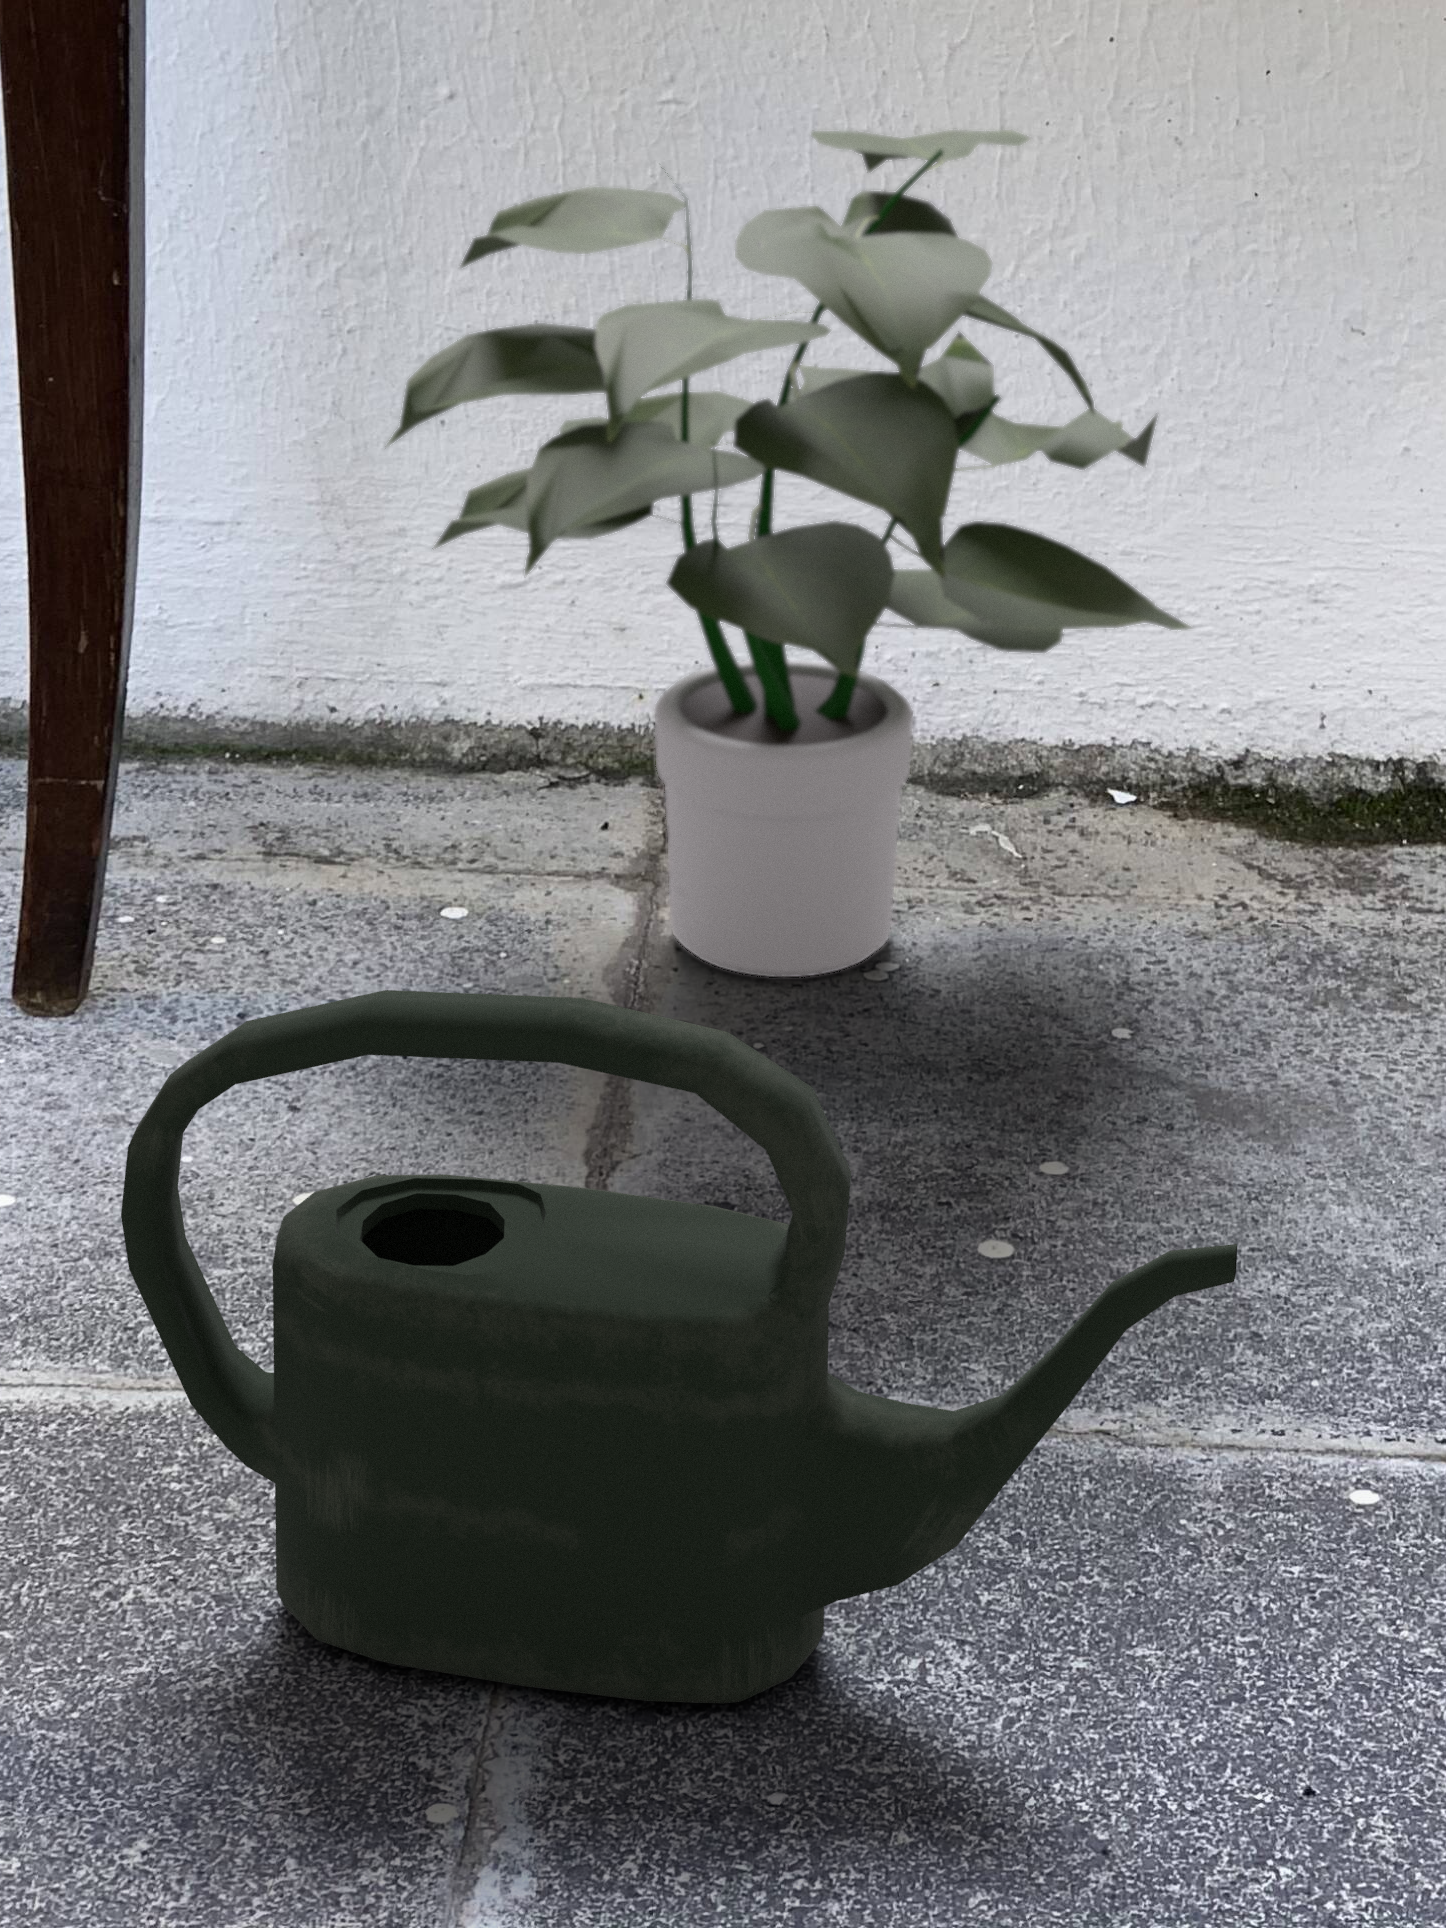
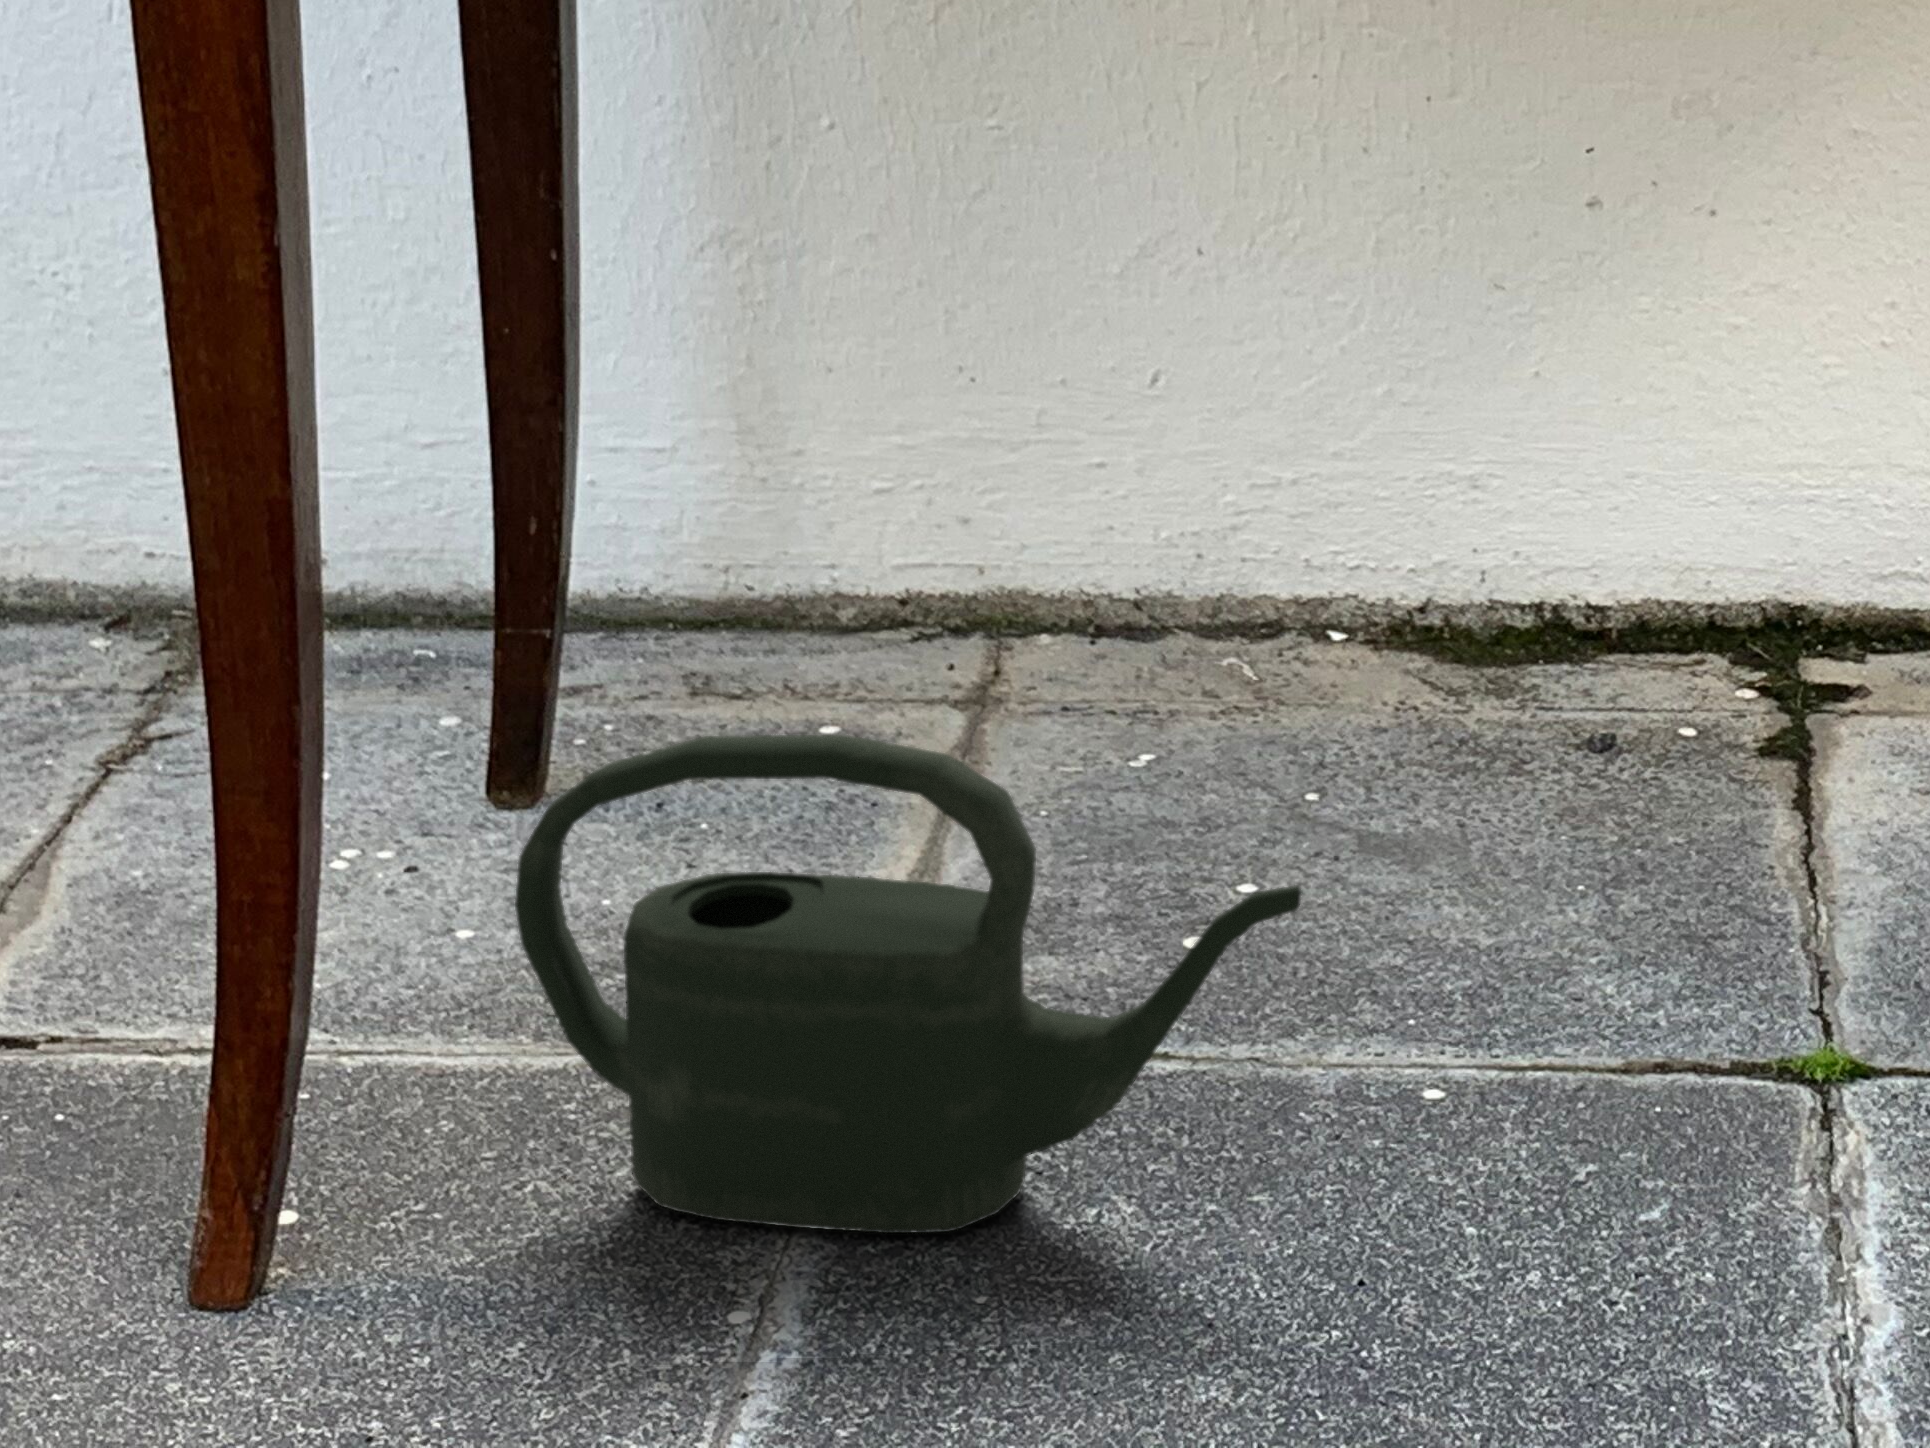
potted plant: present [389,130,1190,977] -> none [774,143,1369,766]

